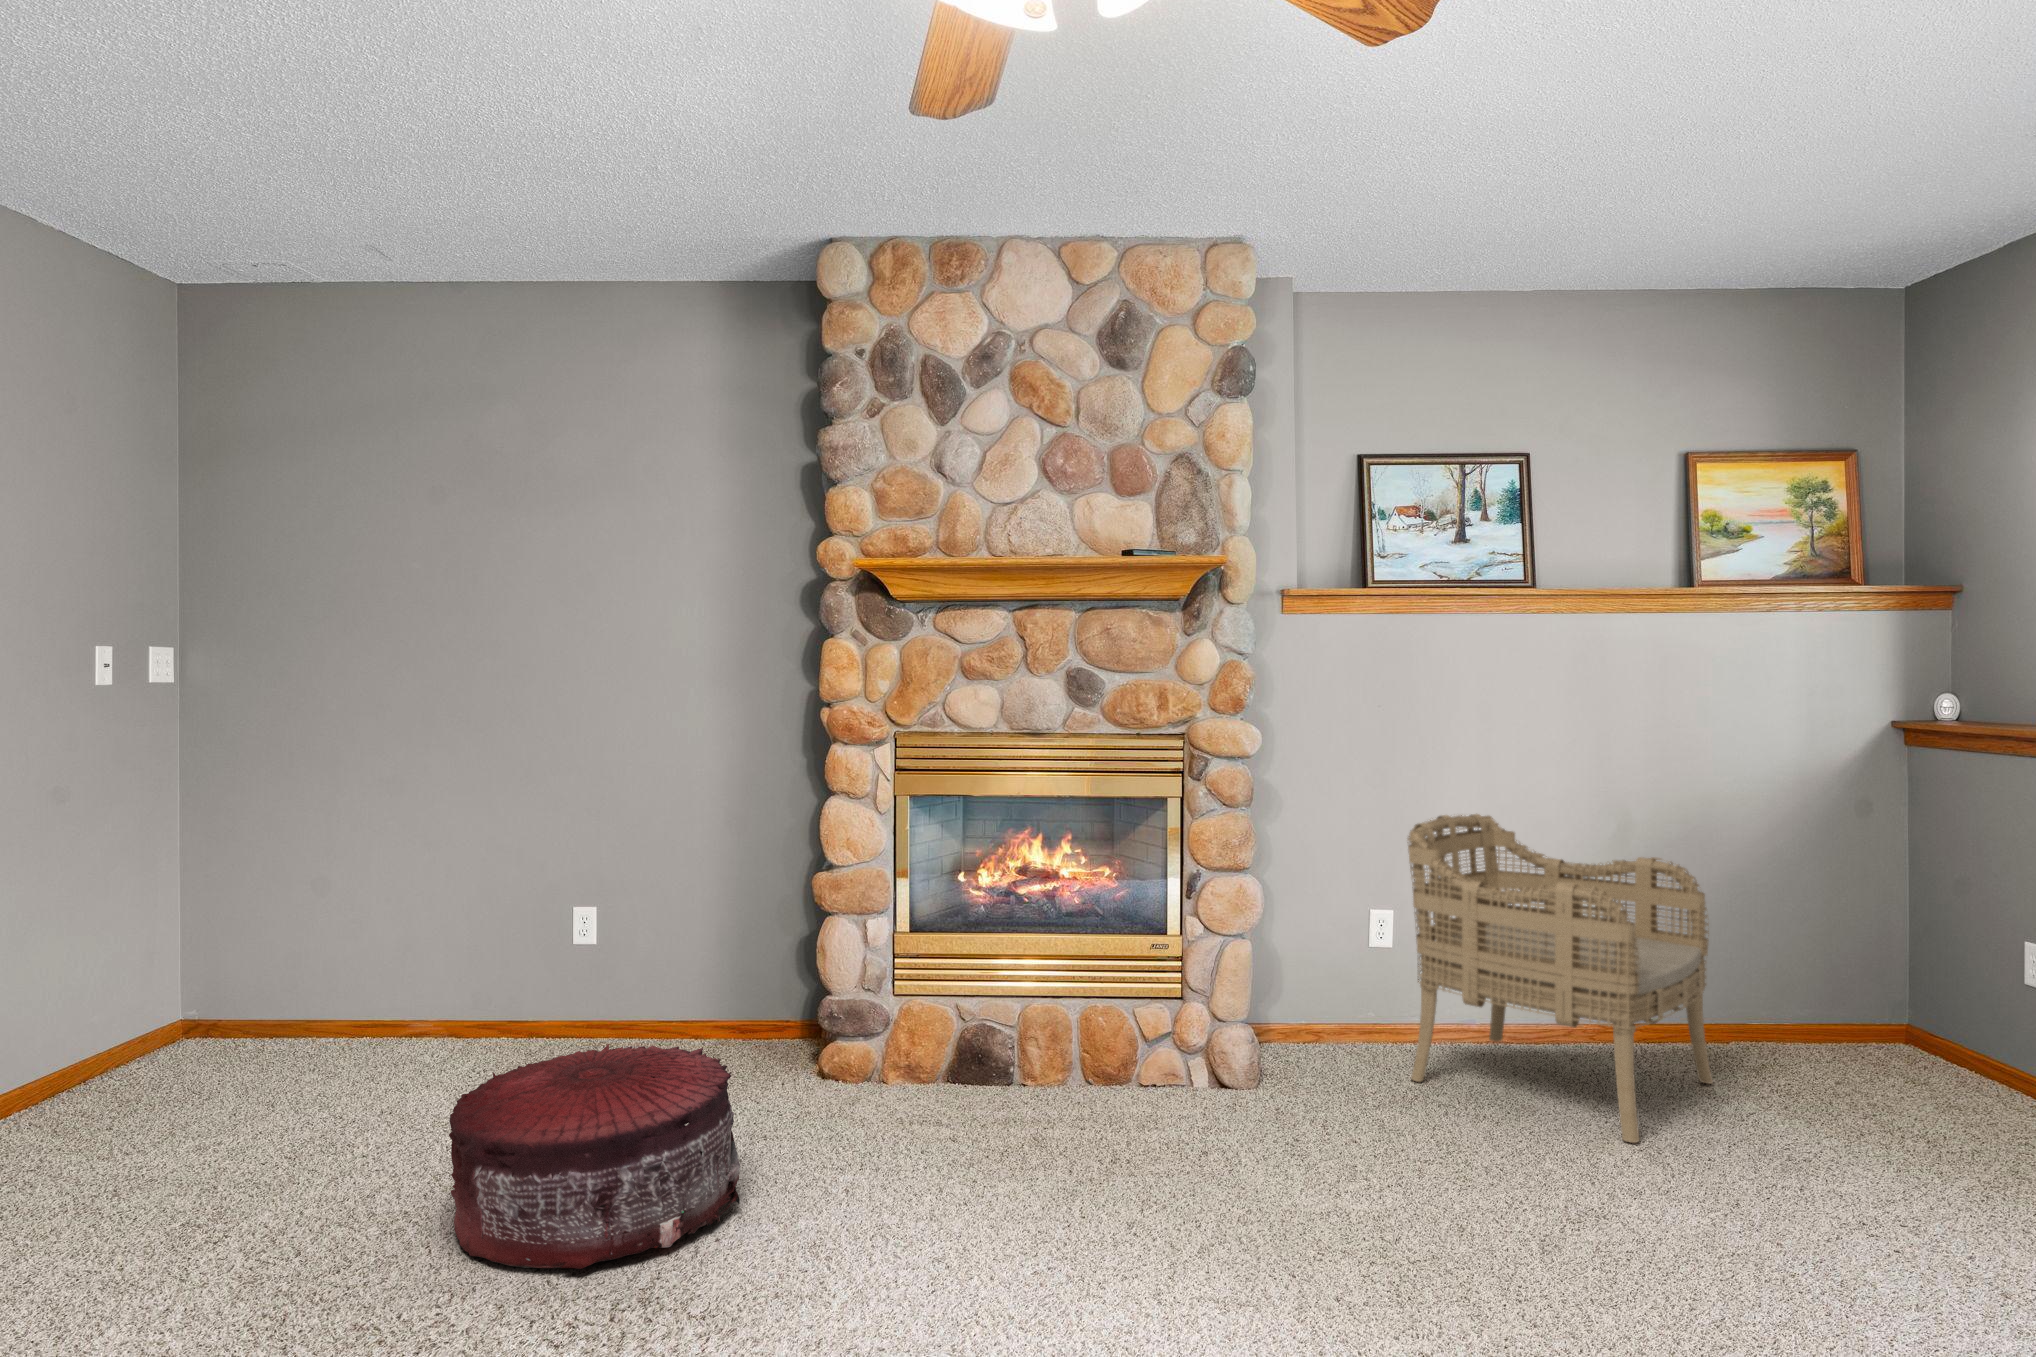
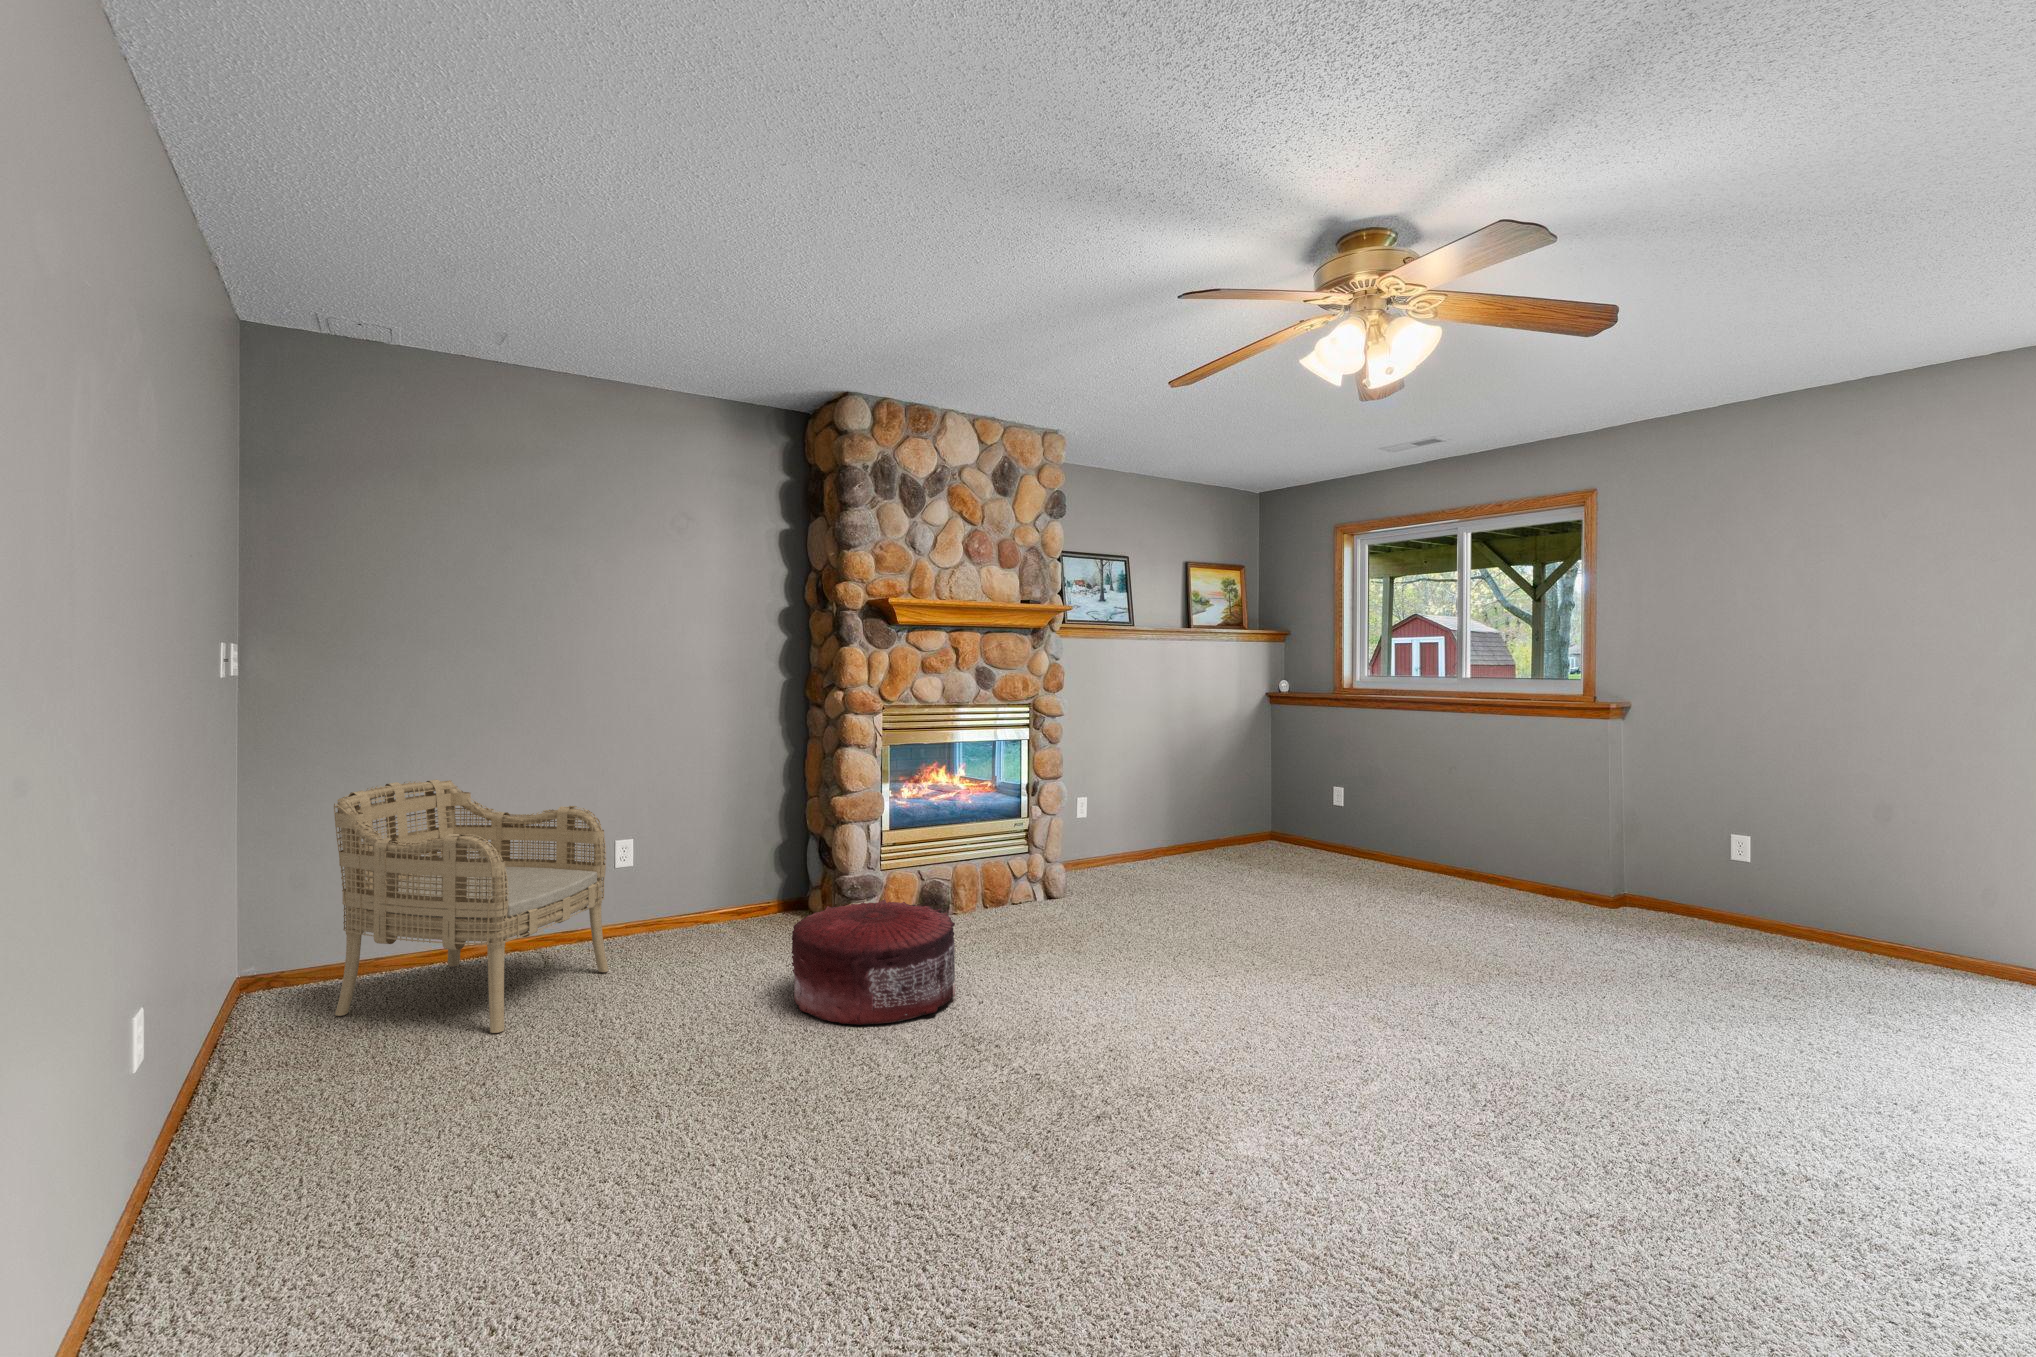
armchair: present [1408,814,1713,1143] -> present [334,779,609,1033]

